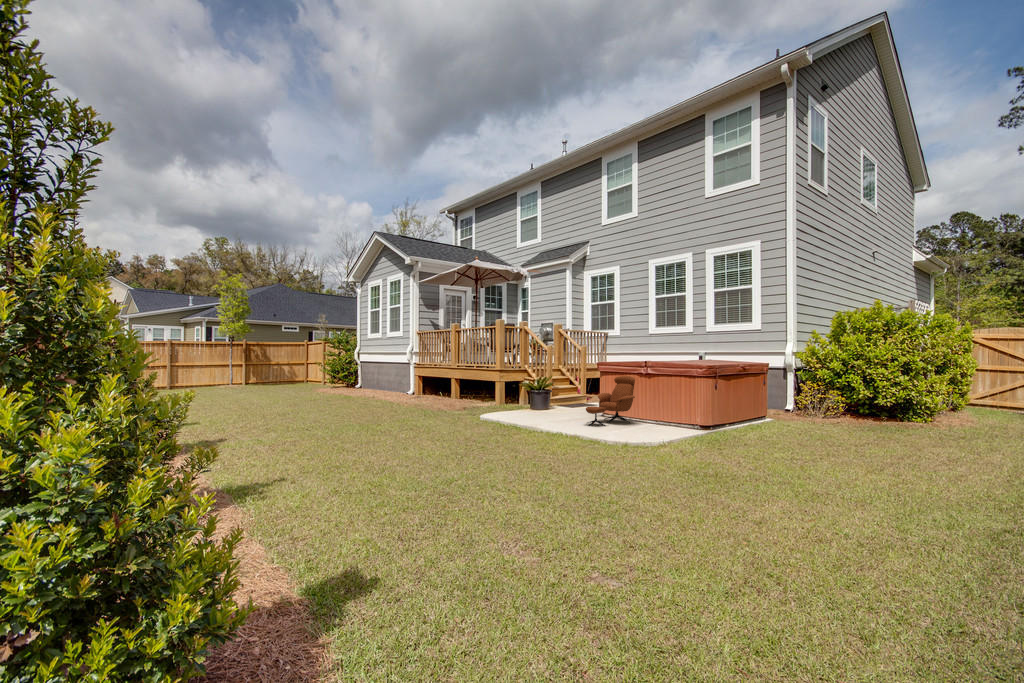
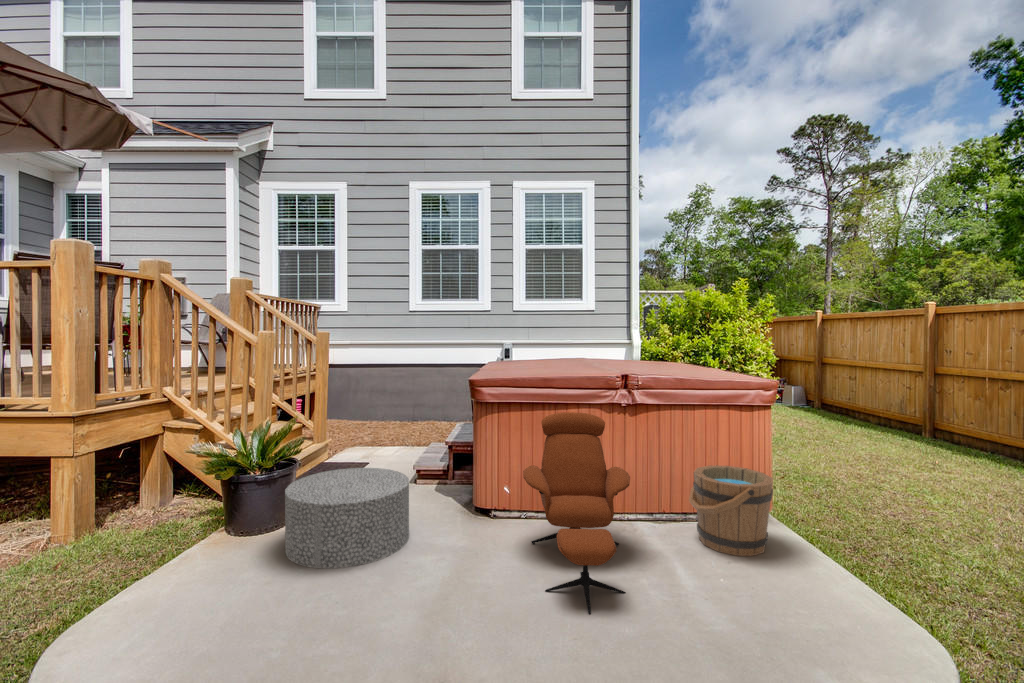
ottoman: none [539,392,577,416] -> present [285,468,409,568]
bucket: none [653,400,685,430] -> present [689,465,773,556]

